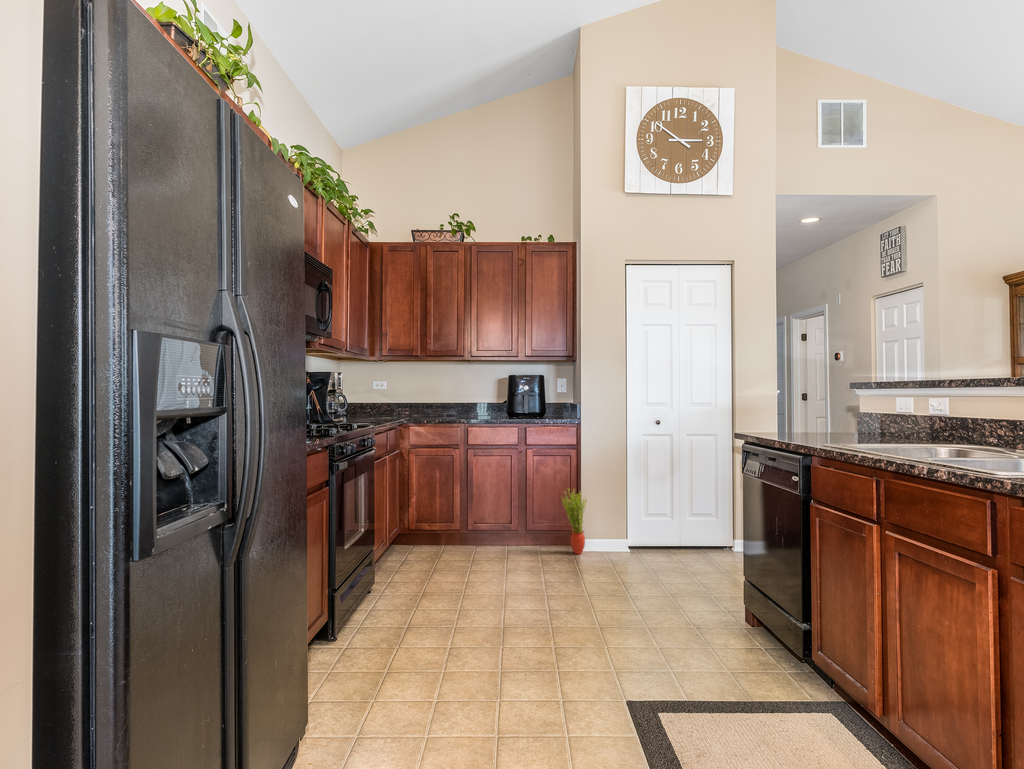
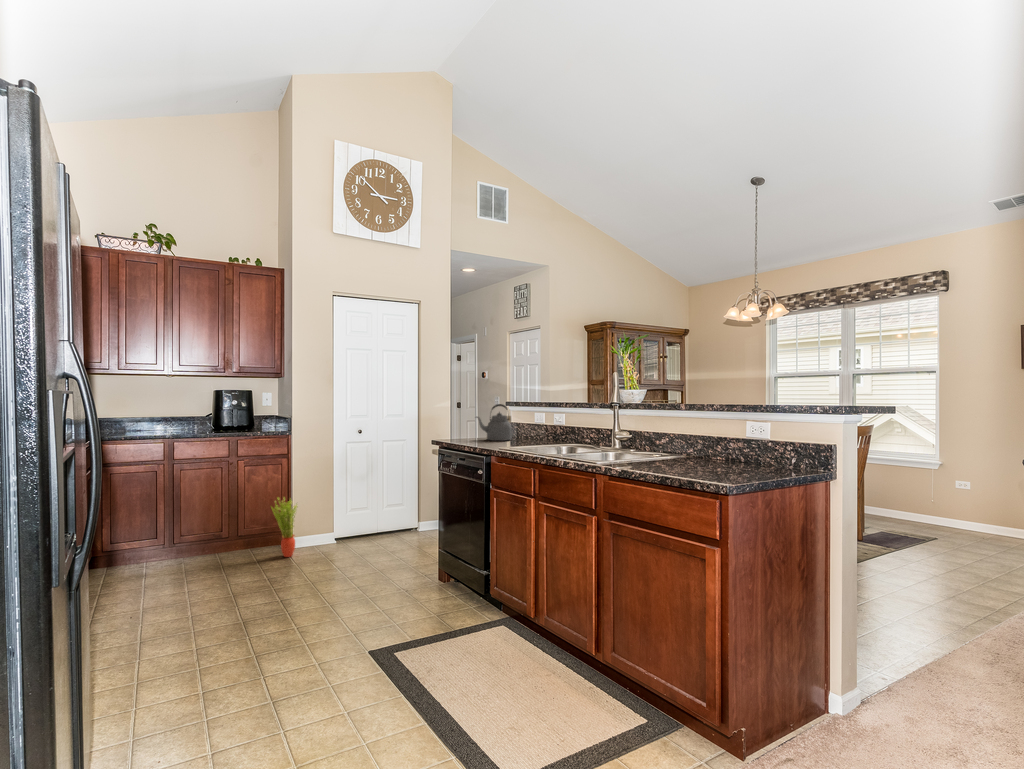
kettle: none [796,386,860,439] -> present [476,404,512,441]

